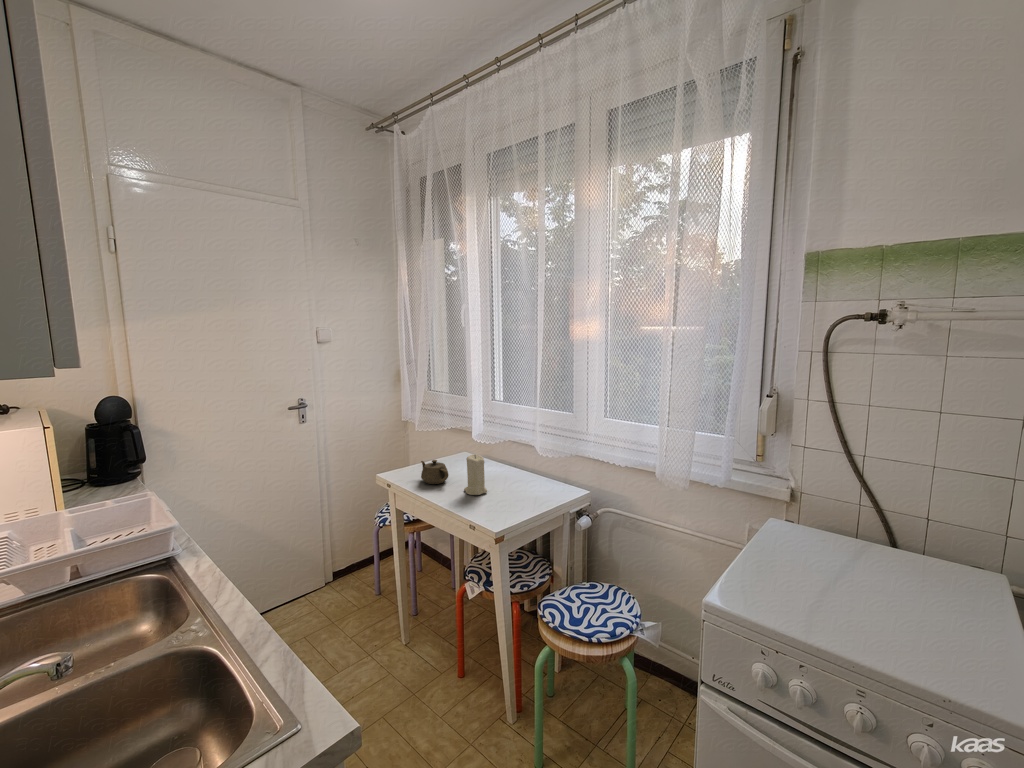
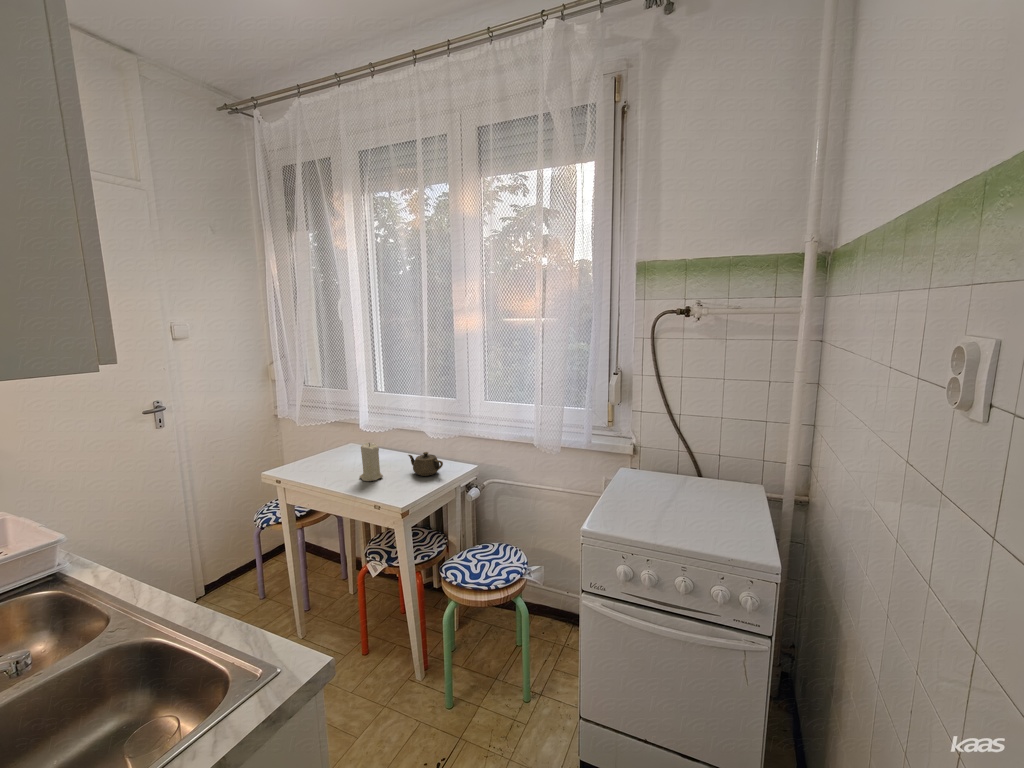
teapot: present [421,460,449,484] -> present [408,452,443,476]

